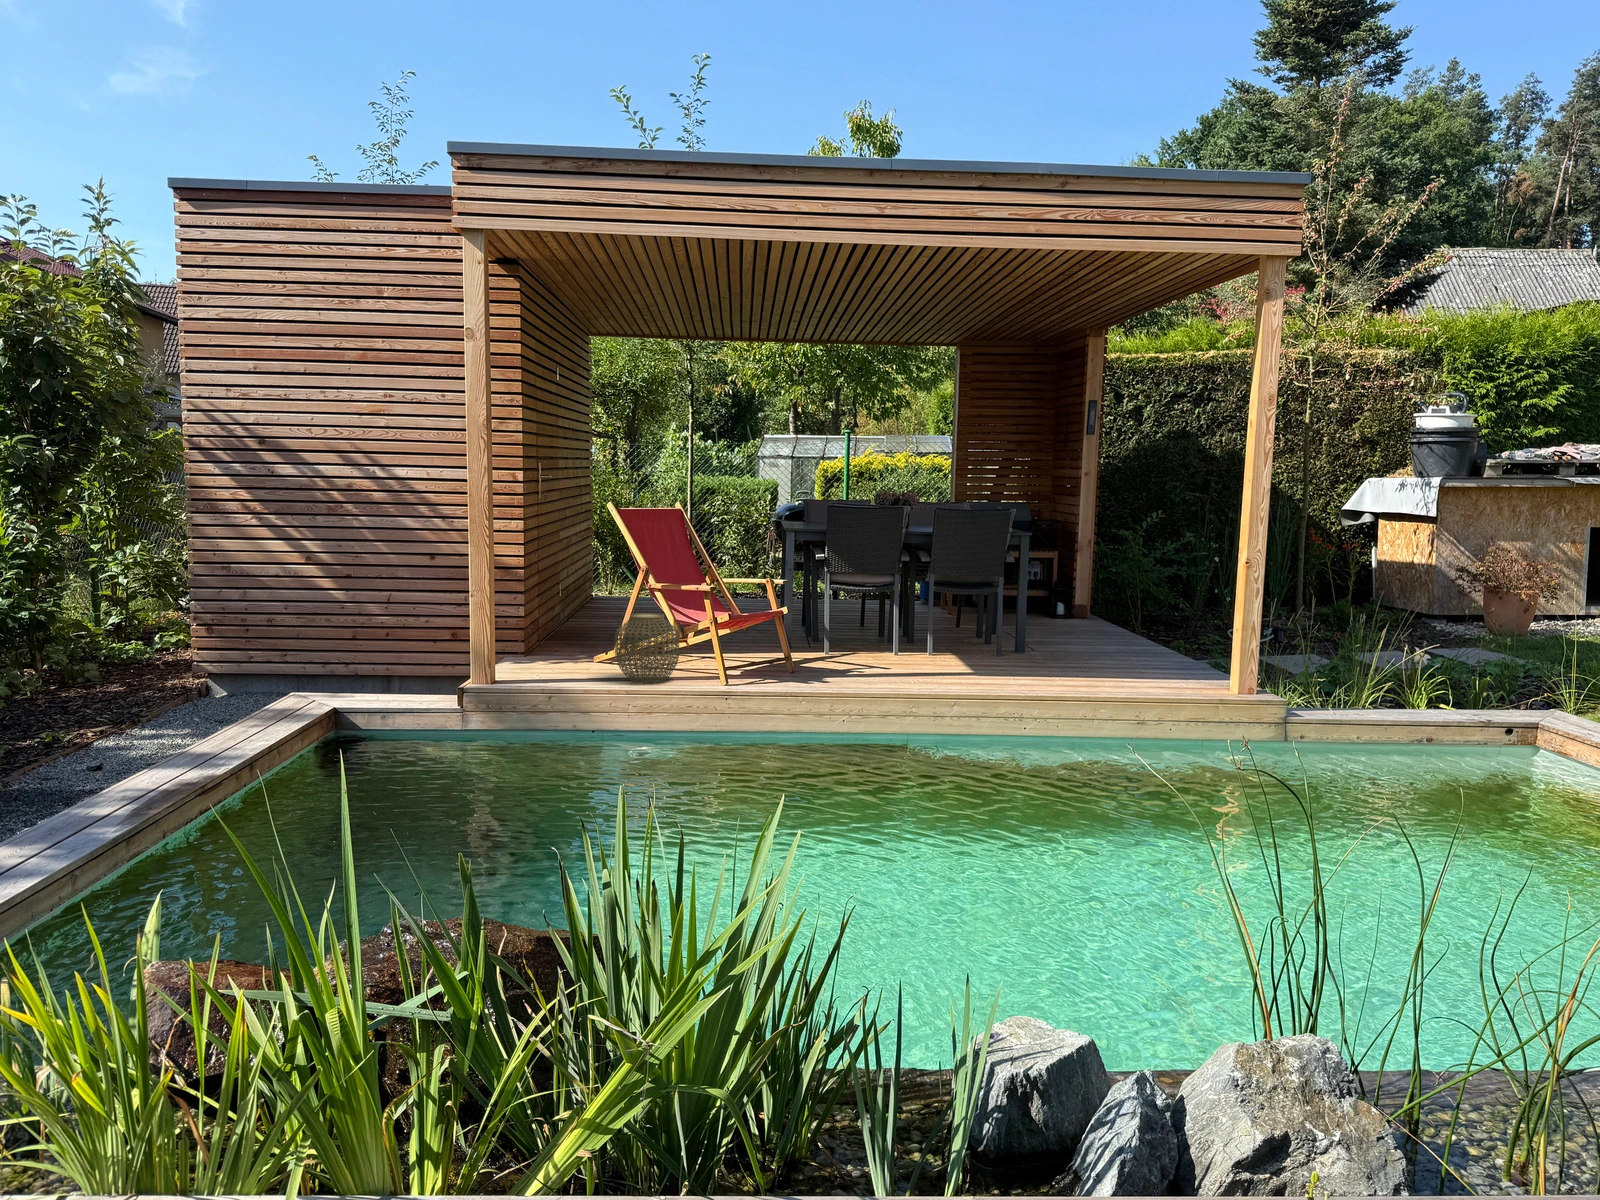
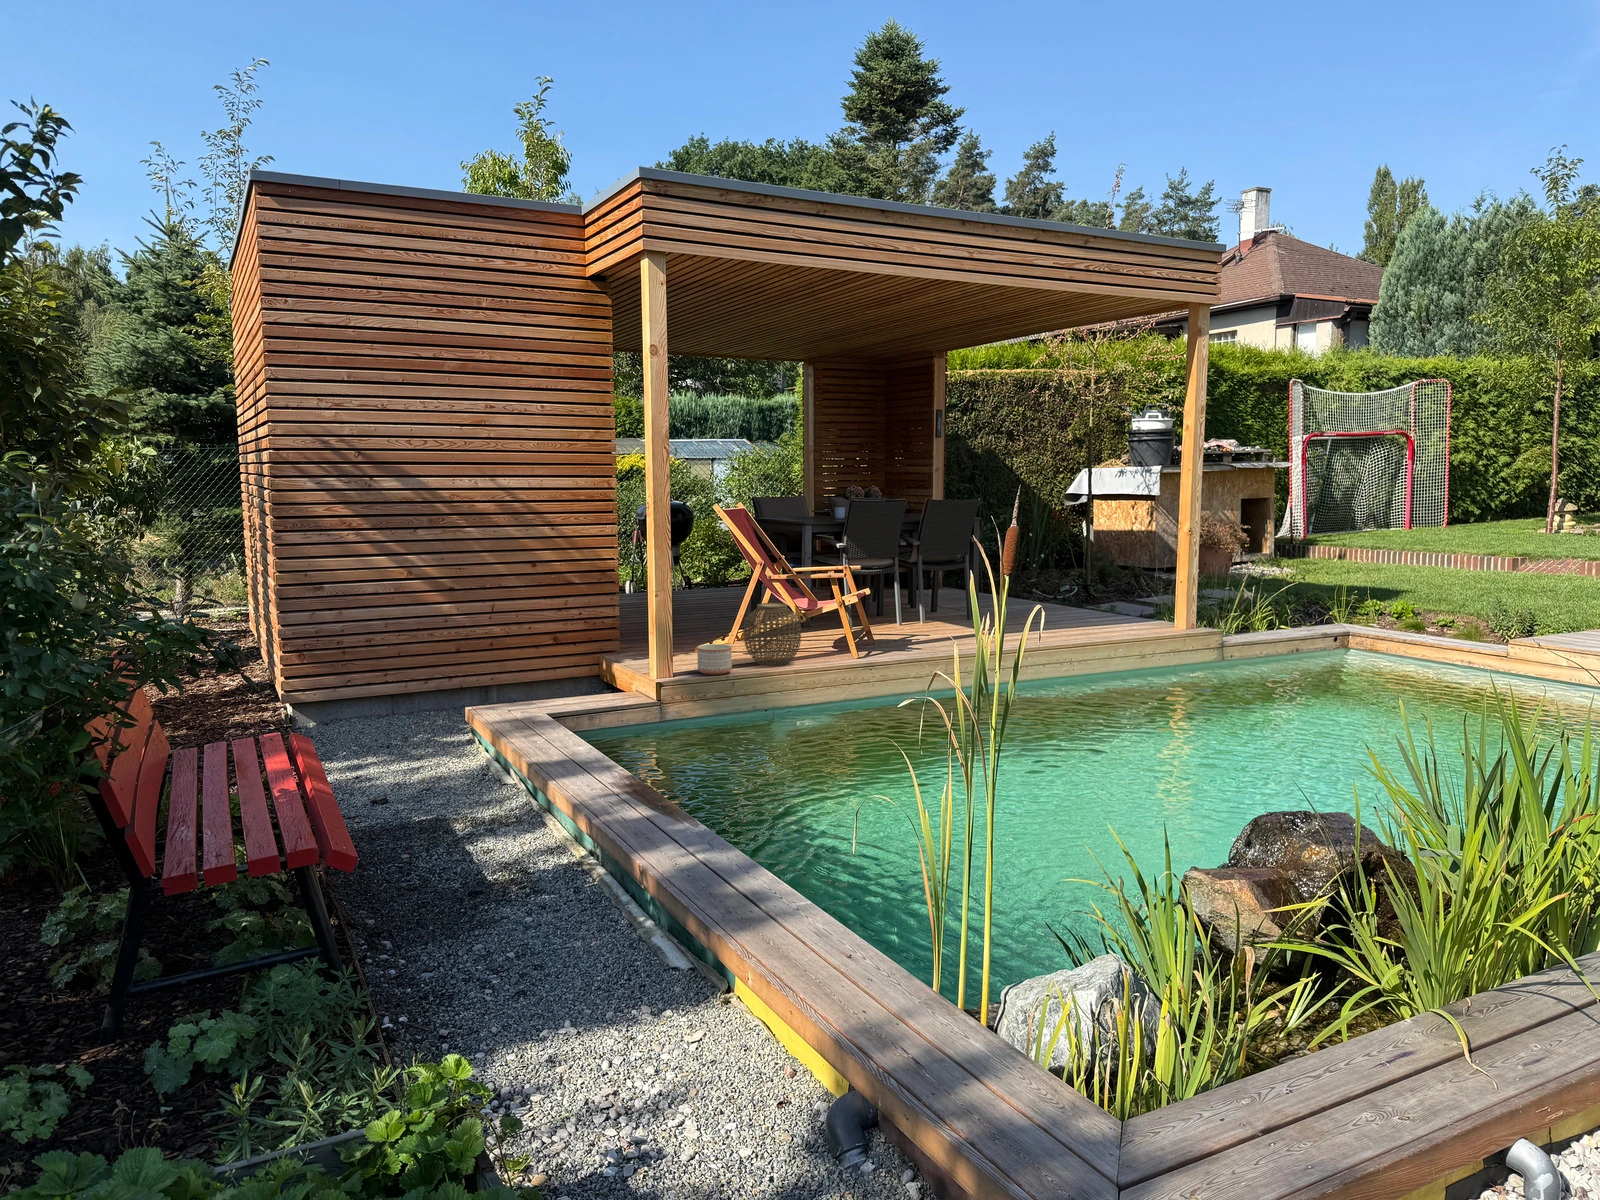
planter: none [545,652,582,686] -> present [697,644,732,675]

